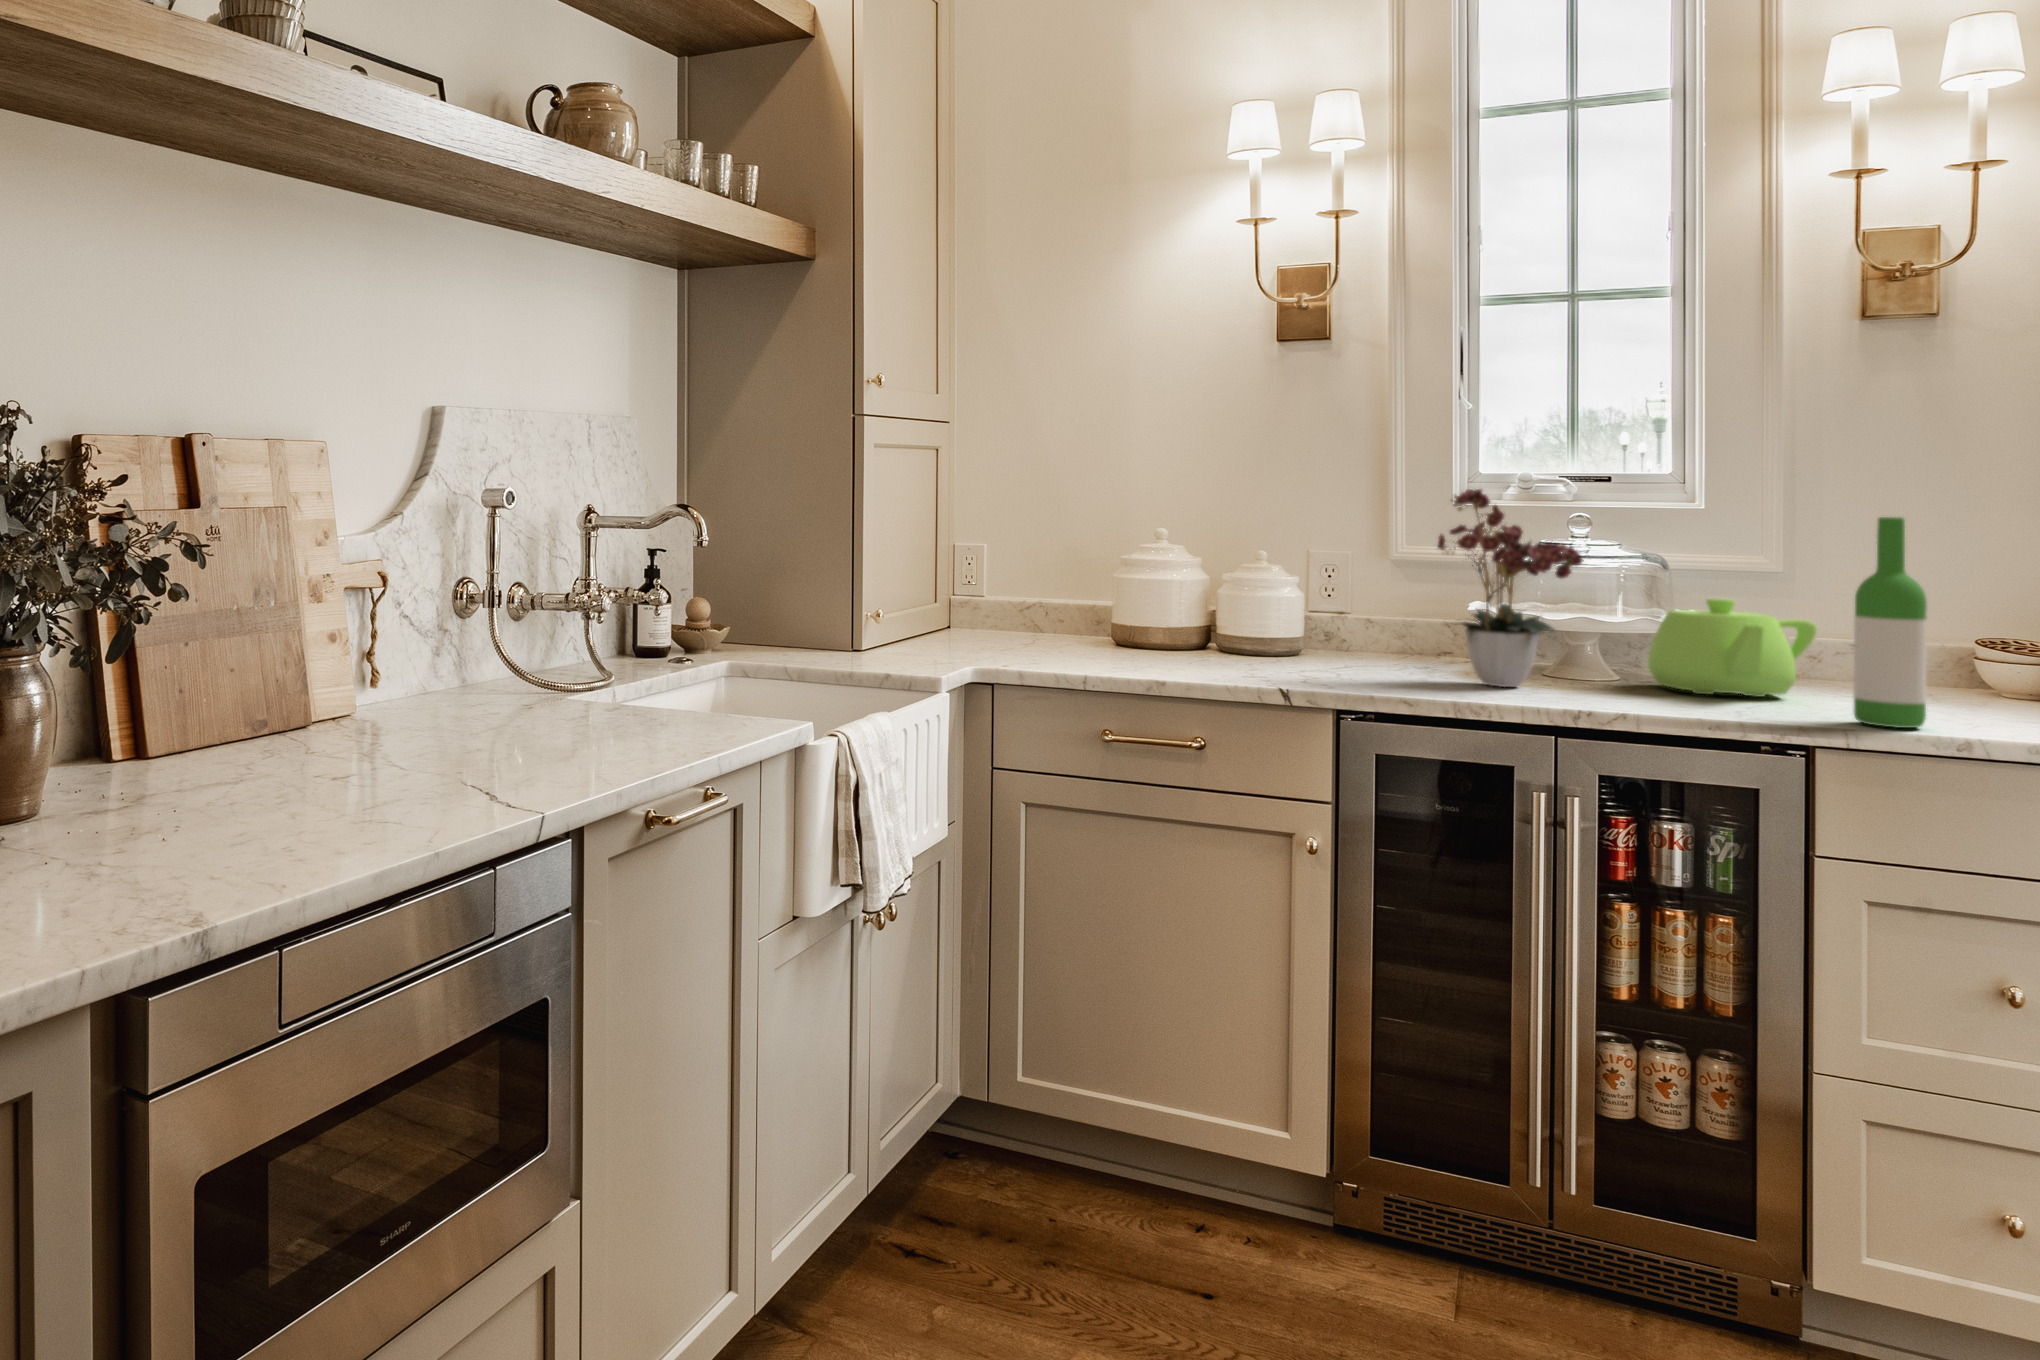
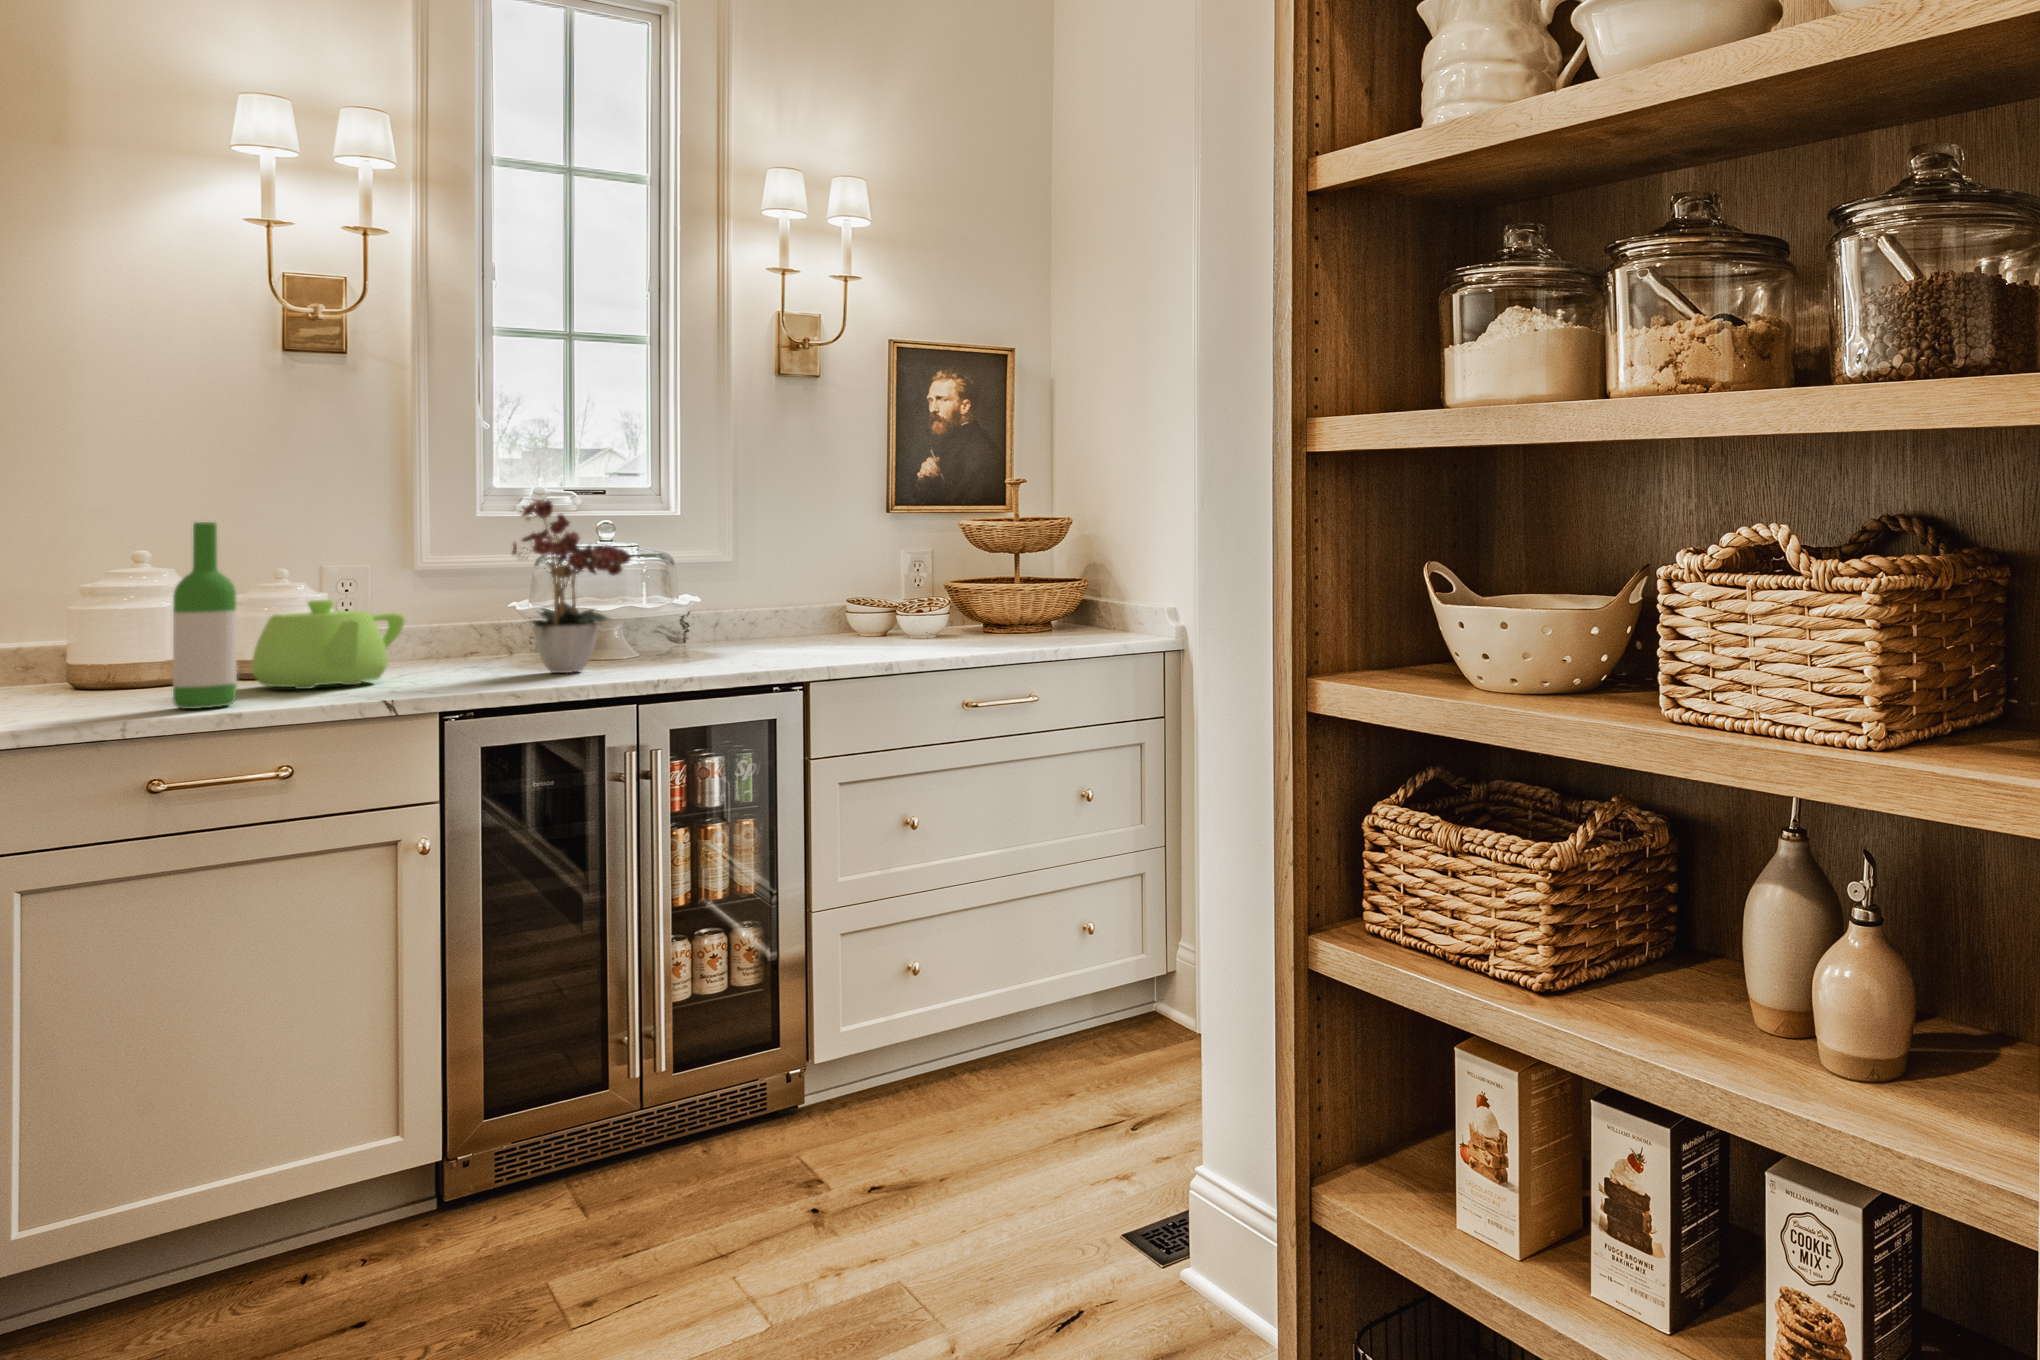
wine bottle: present [1853,517,1927,728] -> present [173,522,237,709]
teapot: present [1648,598,1817,697] -> present [252,600,405,689]

